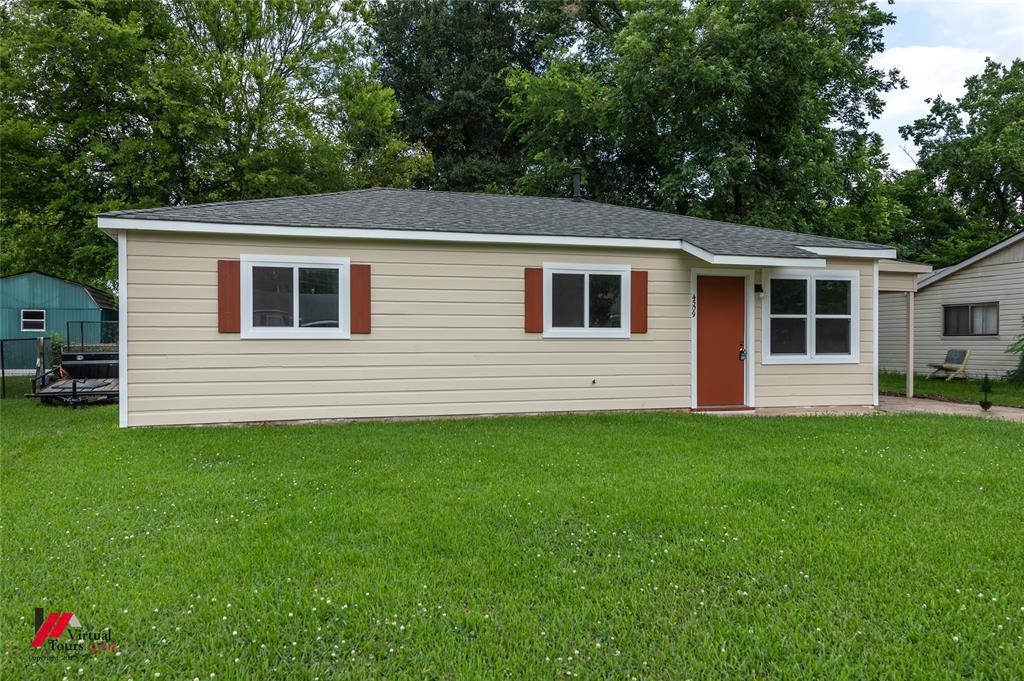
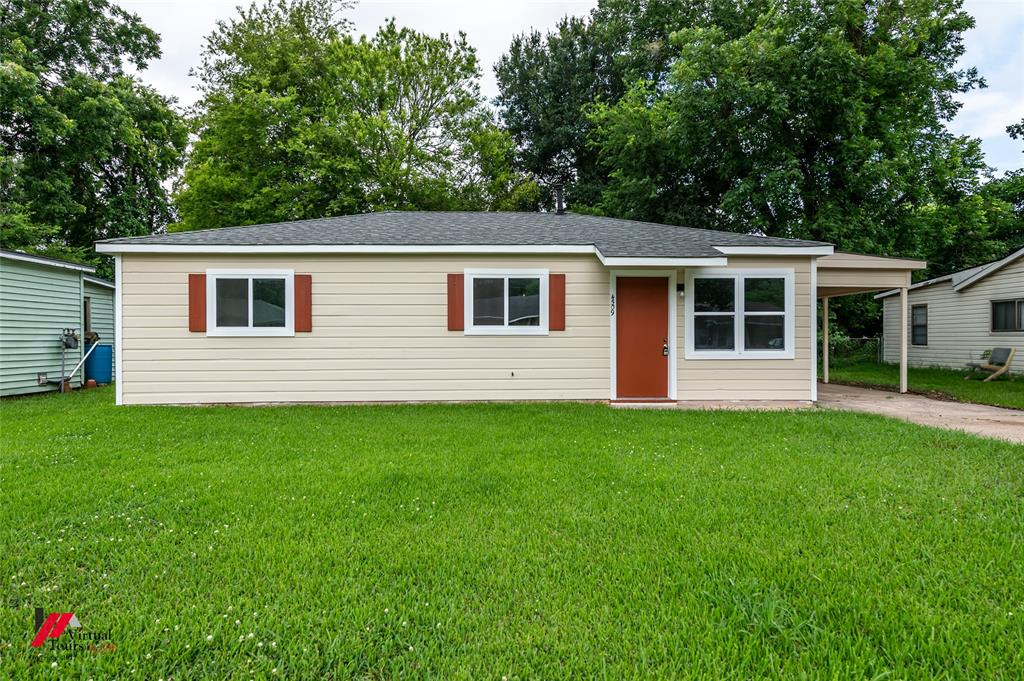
potted tree: present [979,373,994,410] -> none [927,371,945,412]

